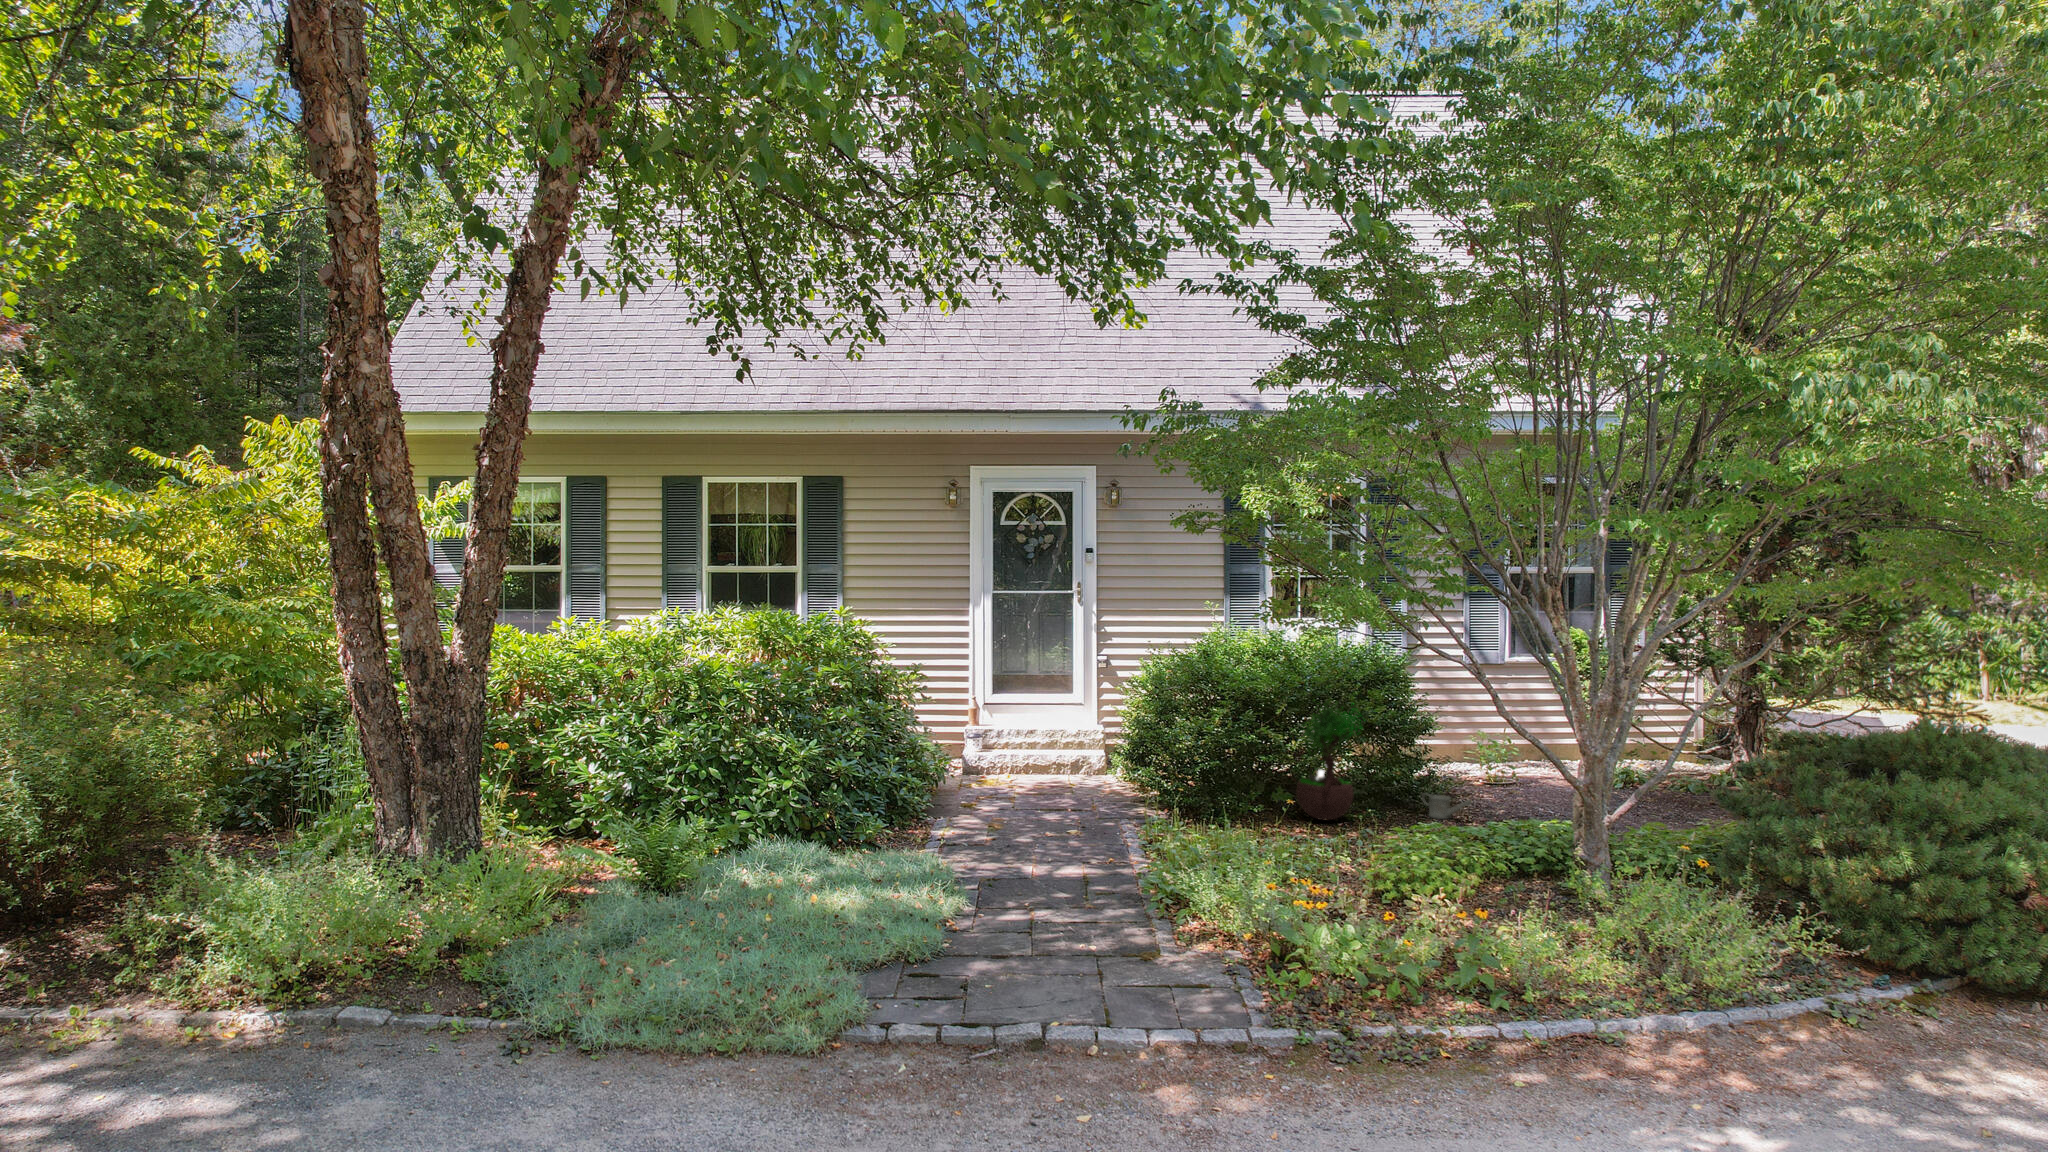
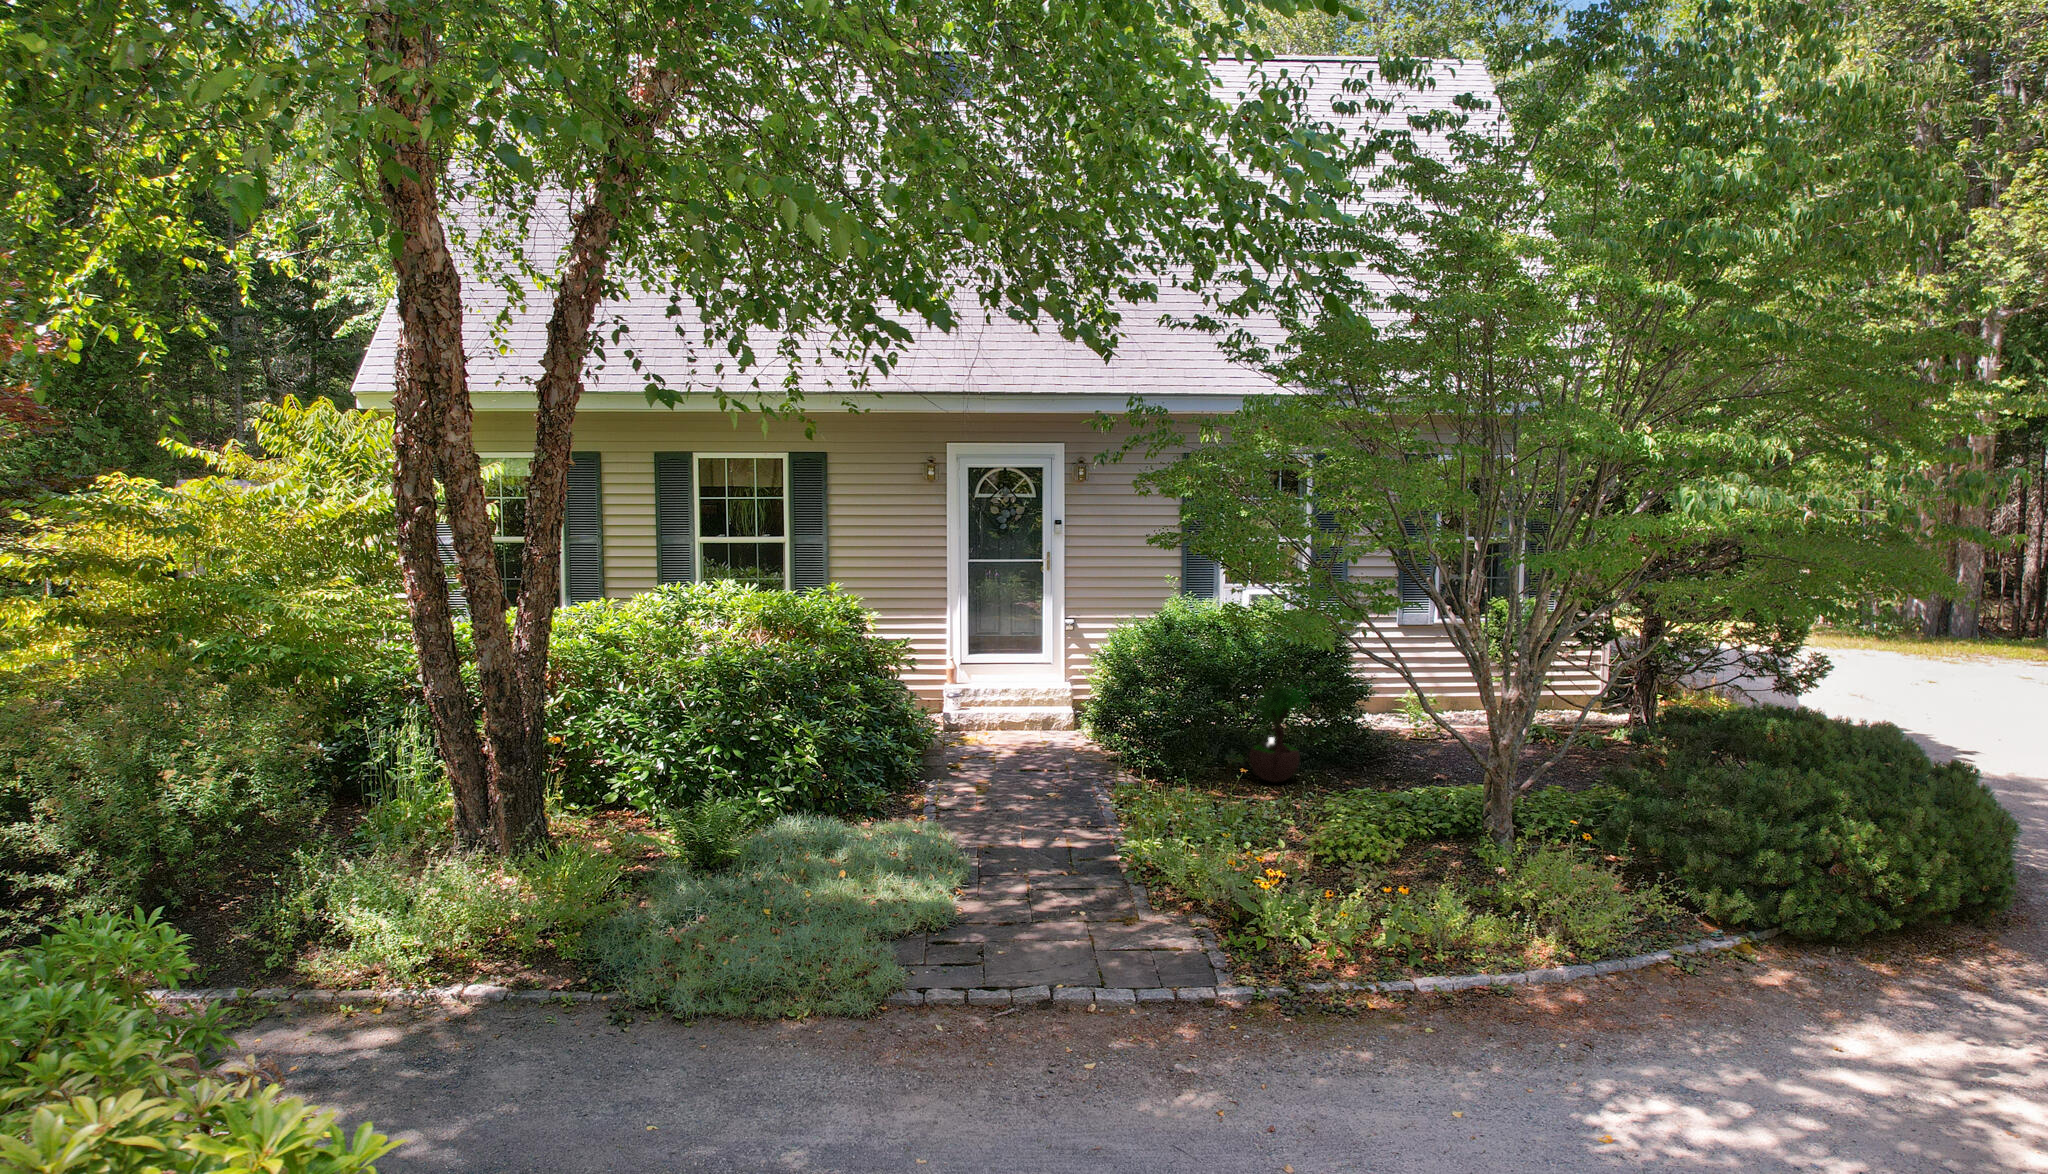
watering can: present [1422,793,1471,819] -> none [1359,756,1402,780]

